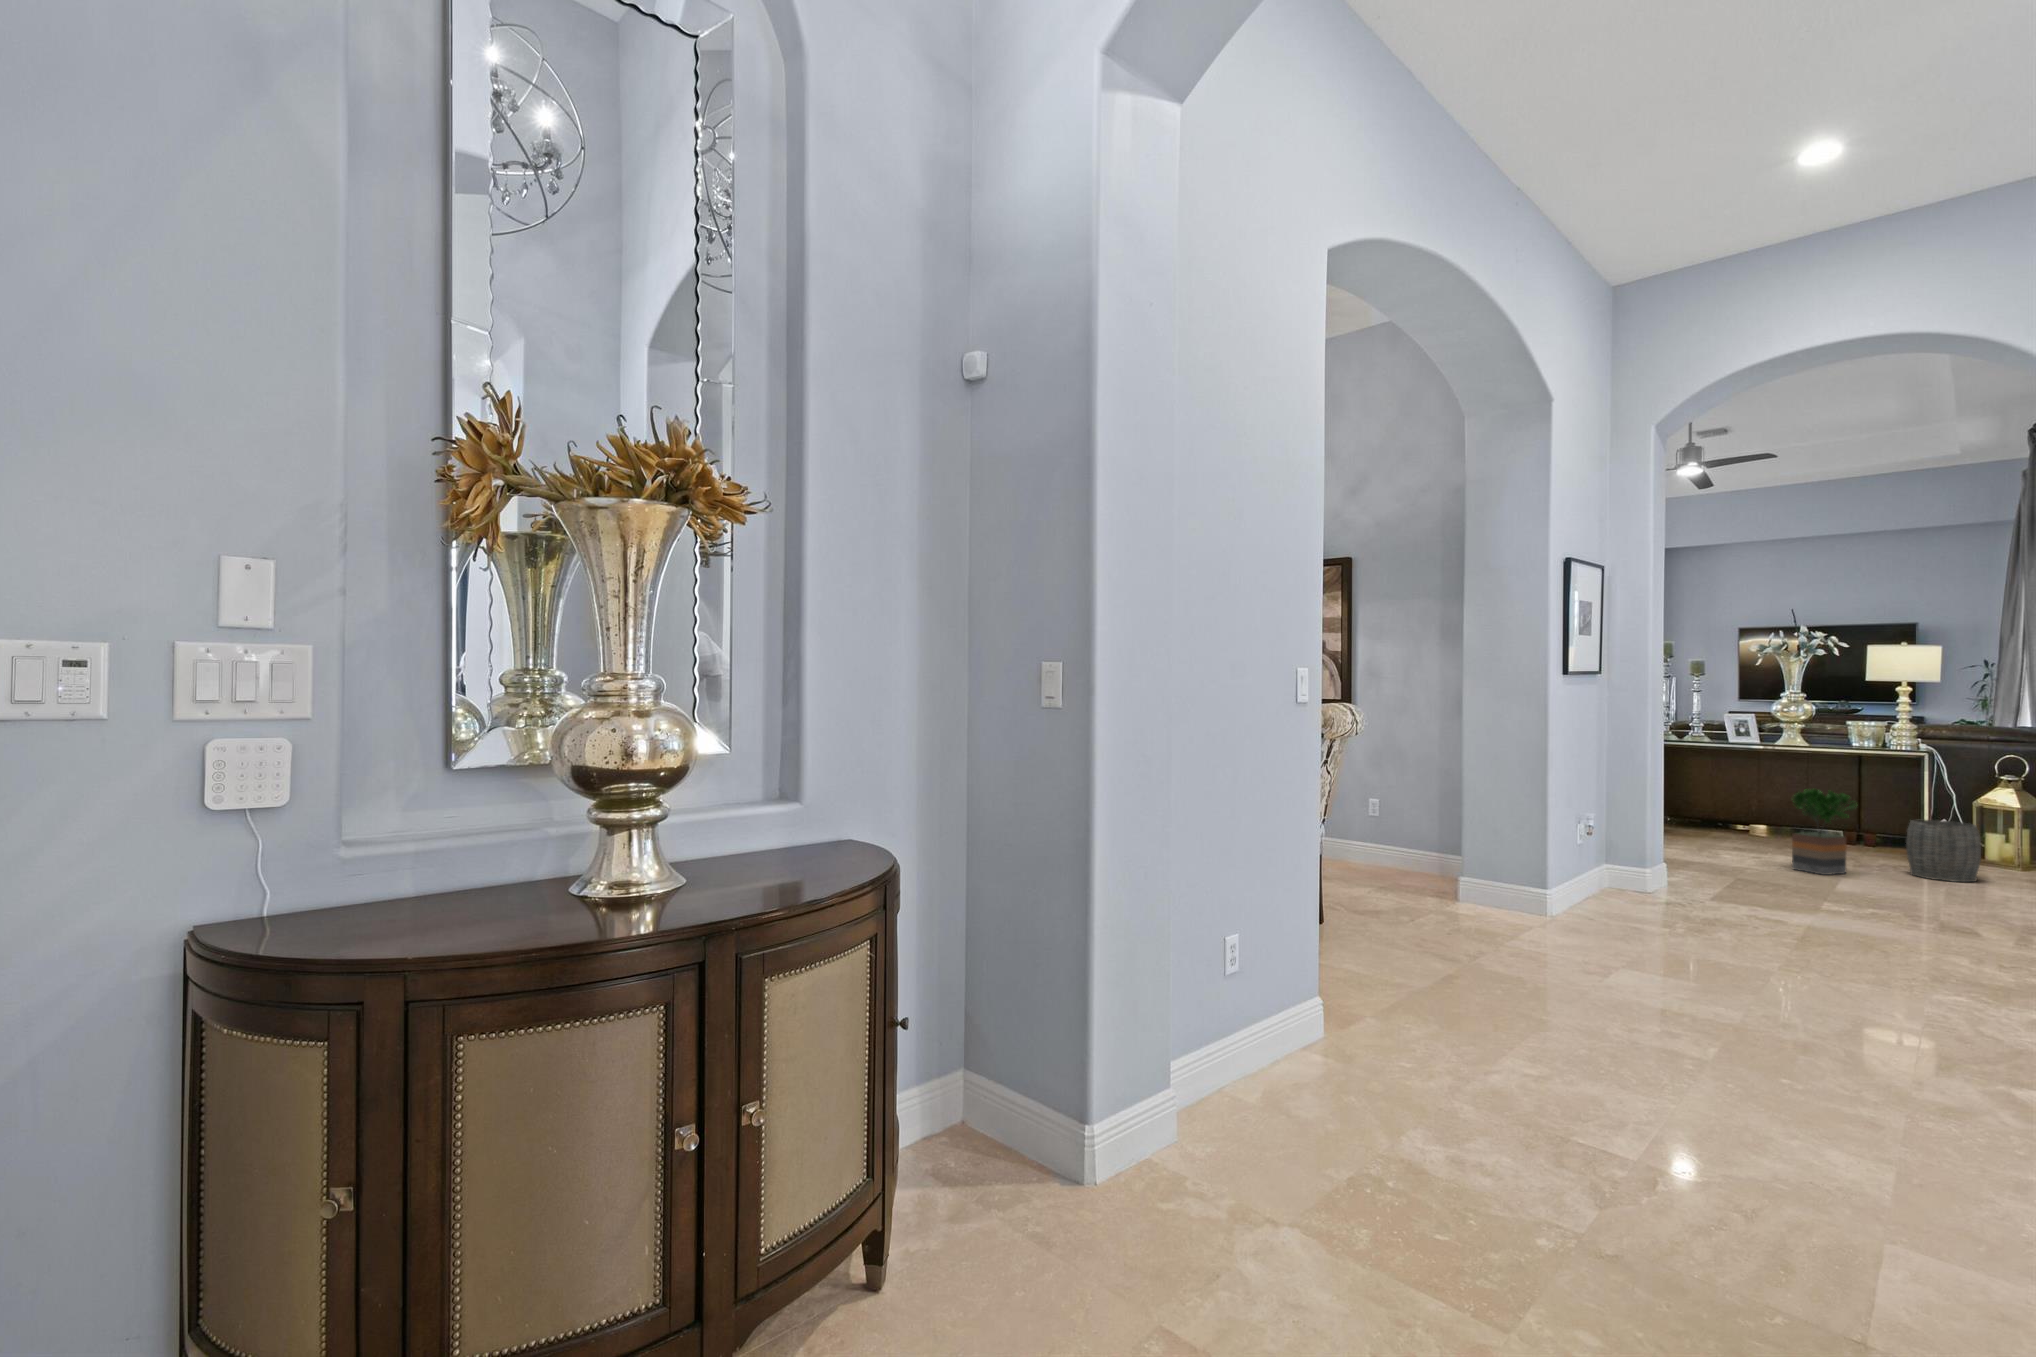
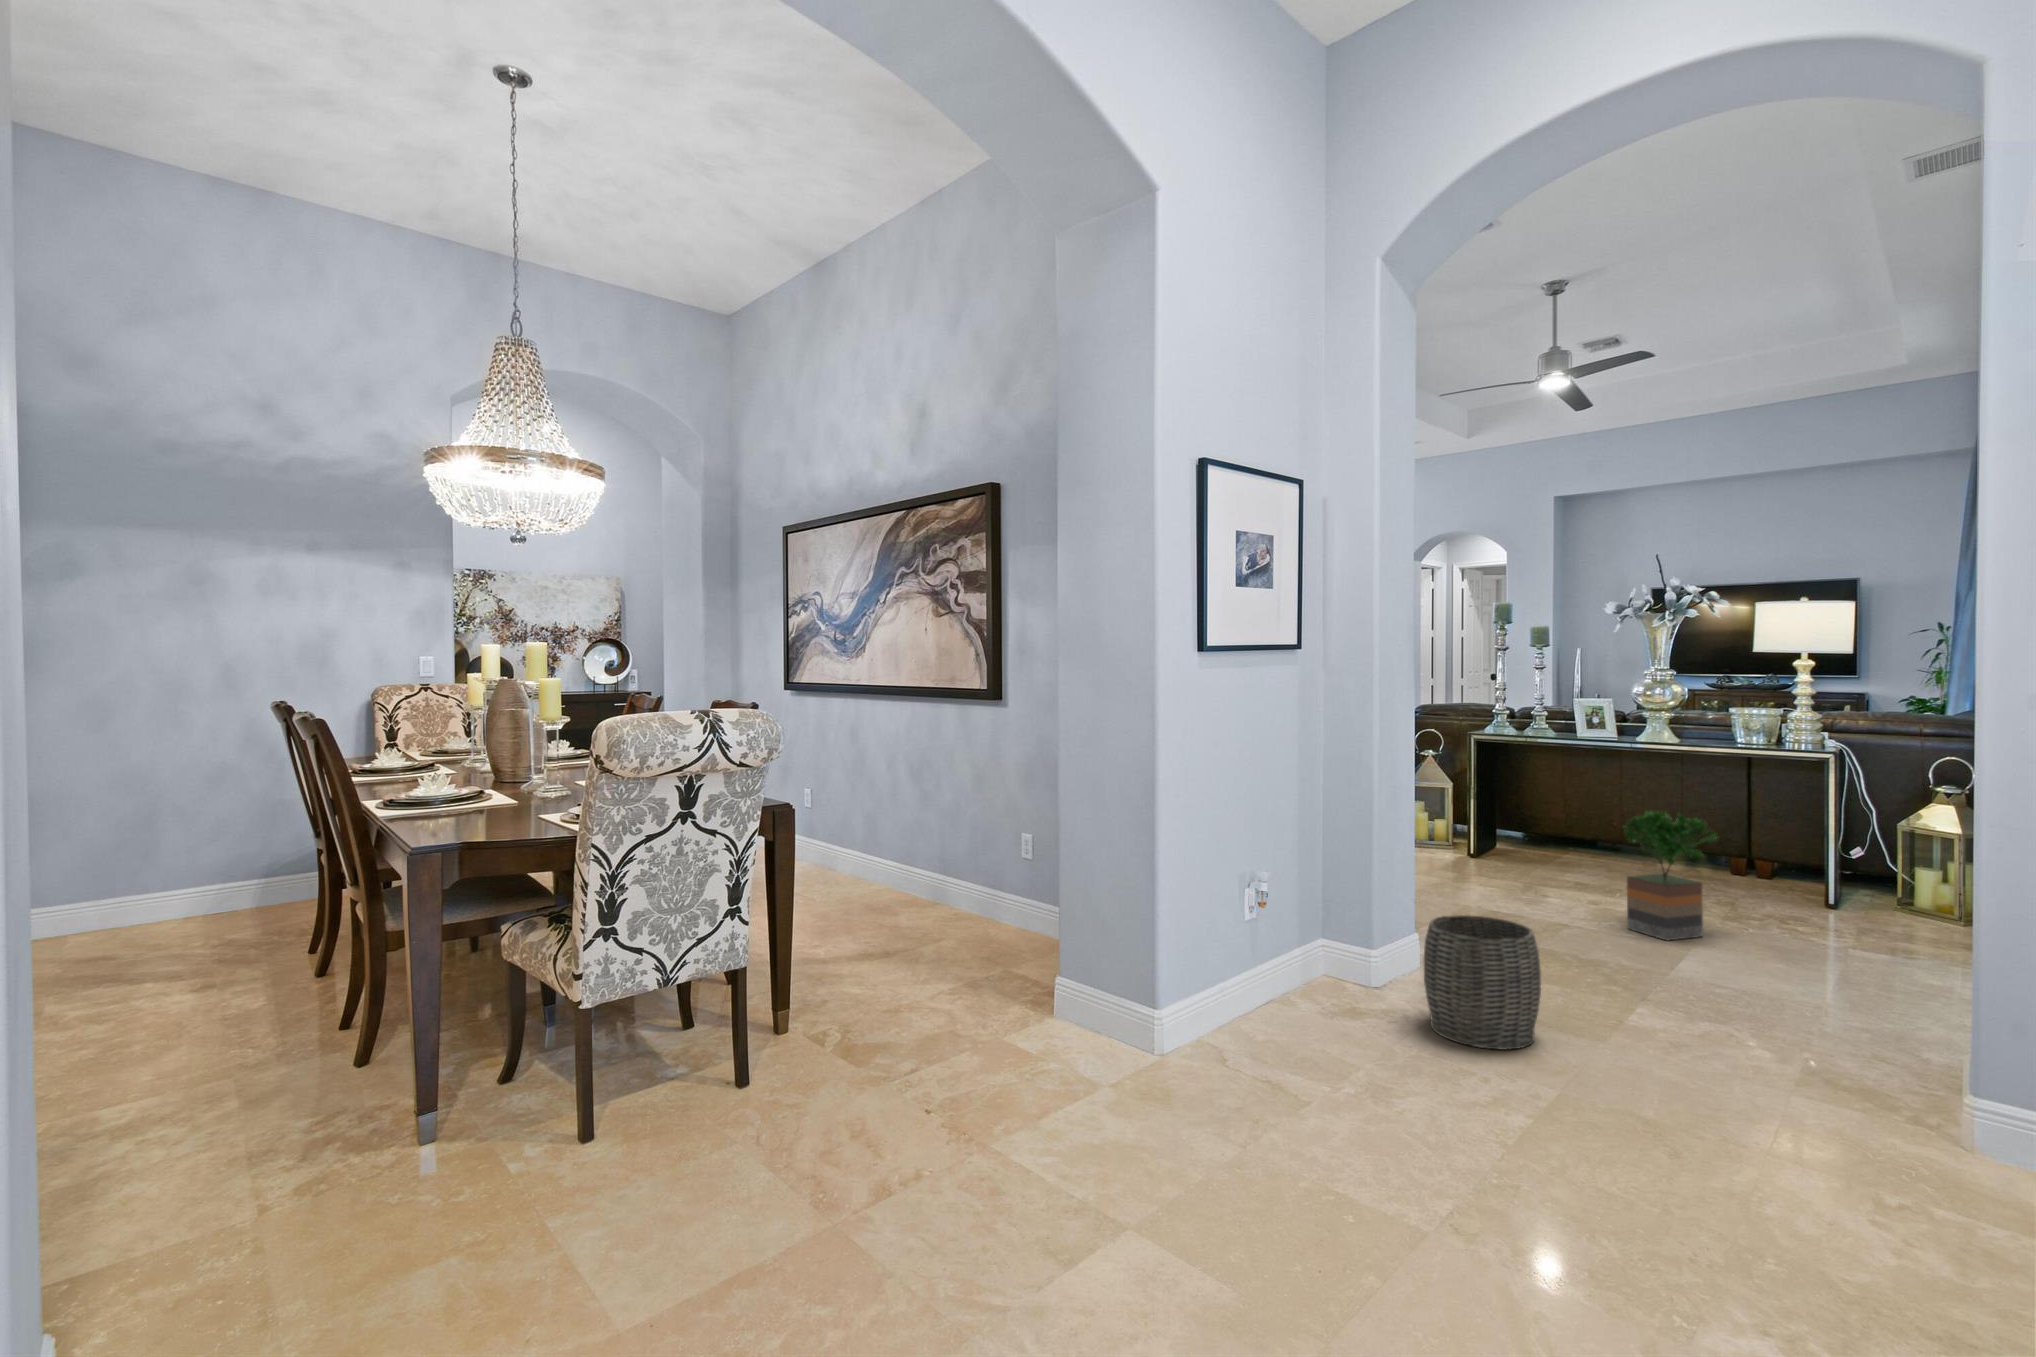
woven basket: present [1906,820,1981,882] -> present [1424,915,1541,1050]

